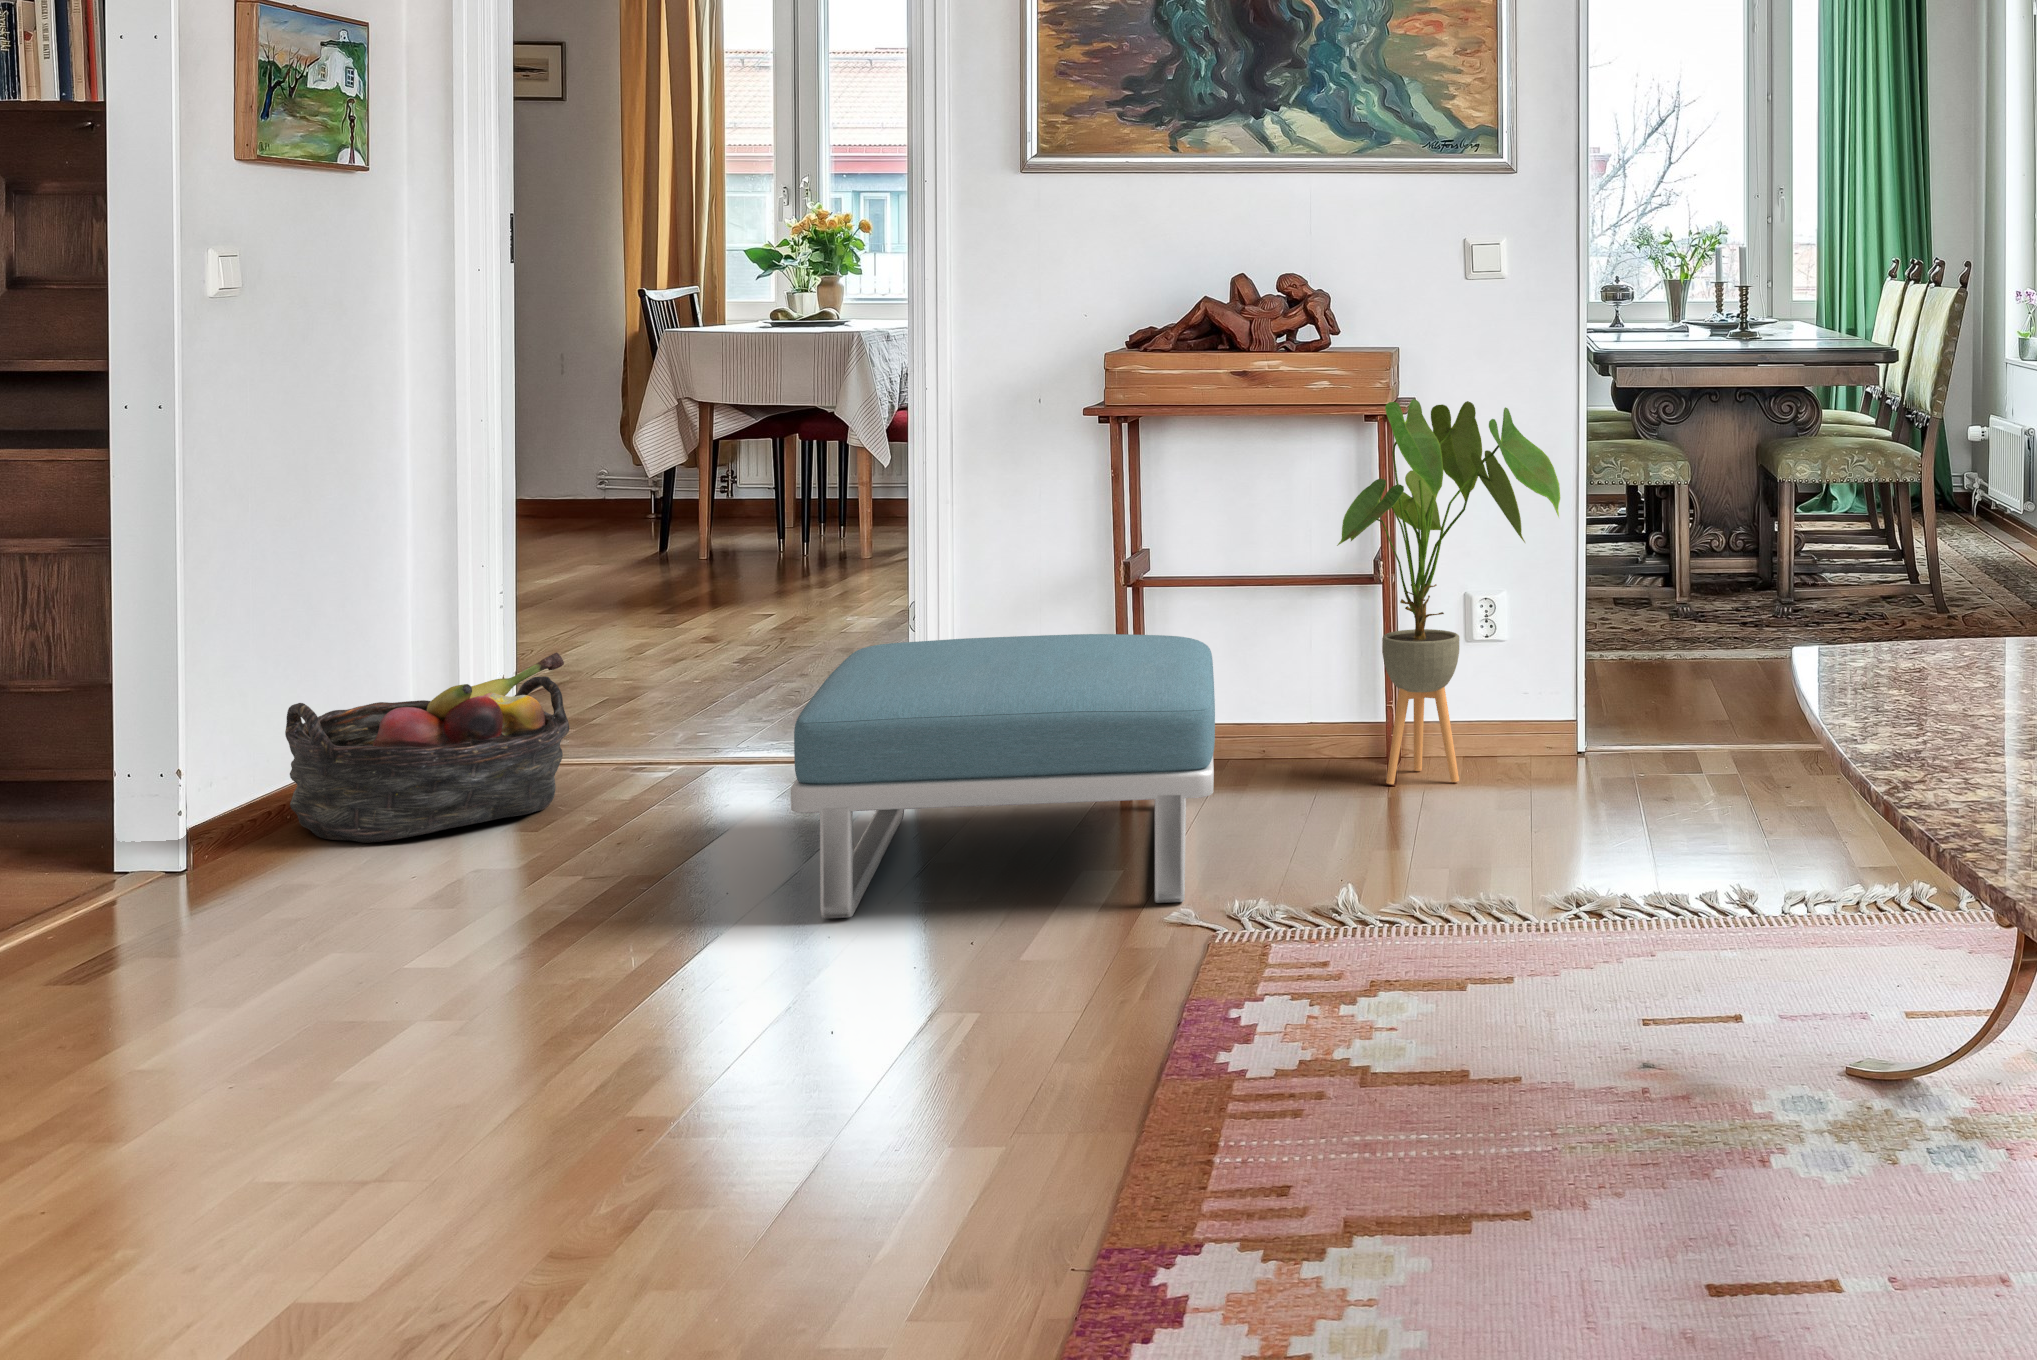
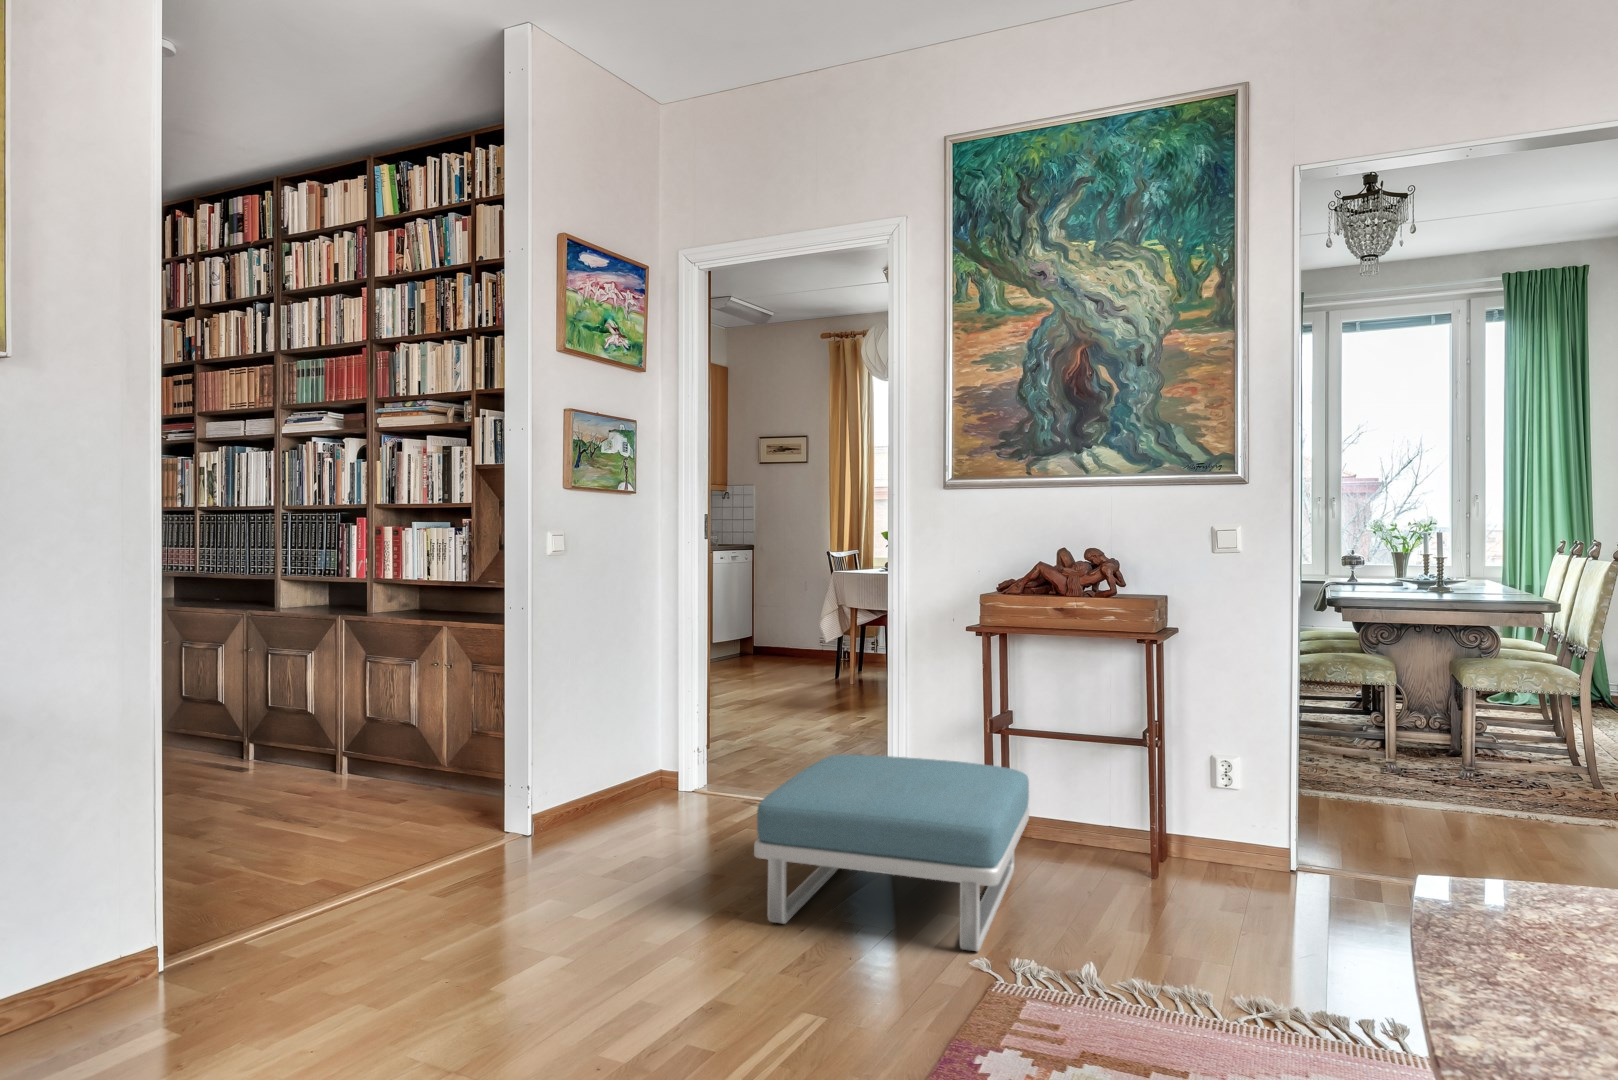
house plant: present [1337,399,1560,784] -> none [1112,628,1270,881]
basket: present [285,653,569,843] -> none [579,737,707,828]

